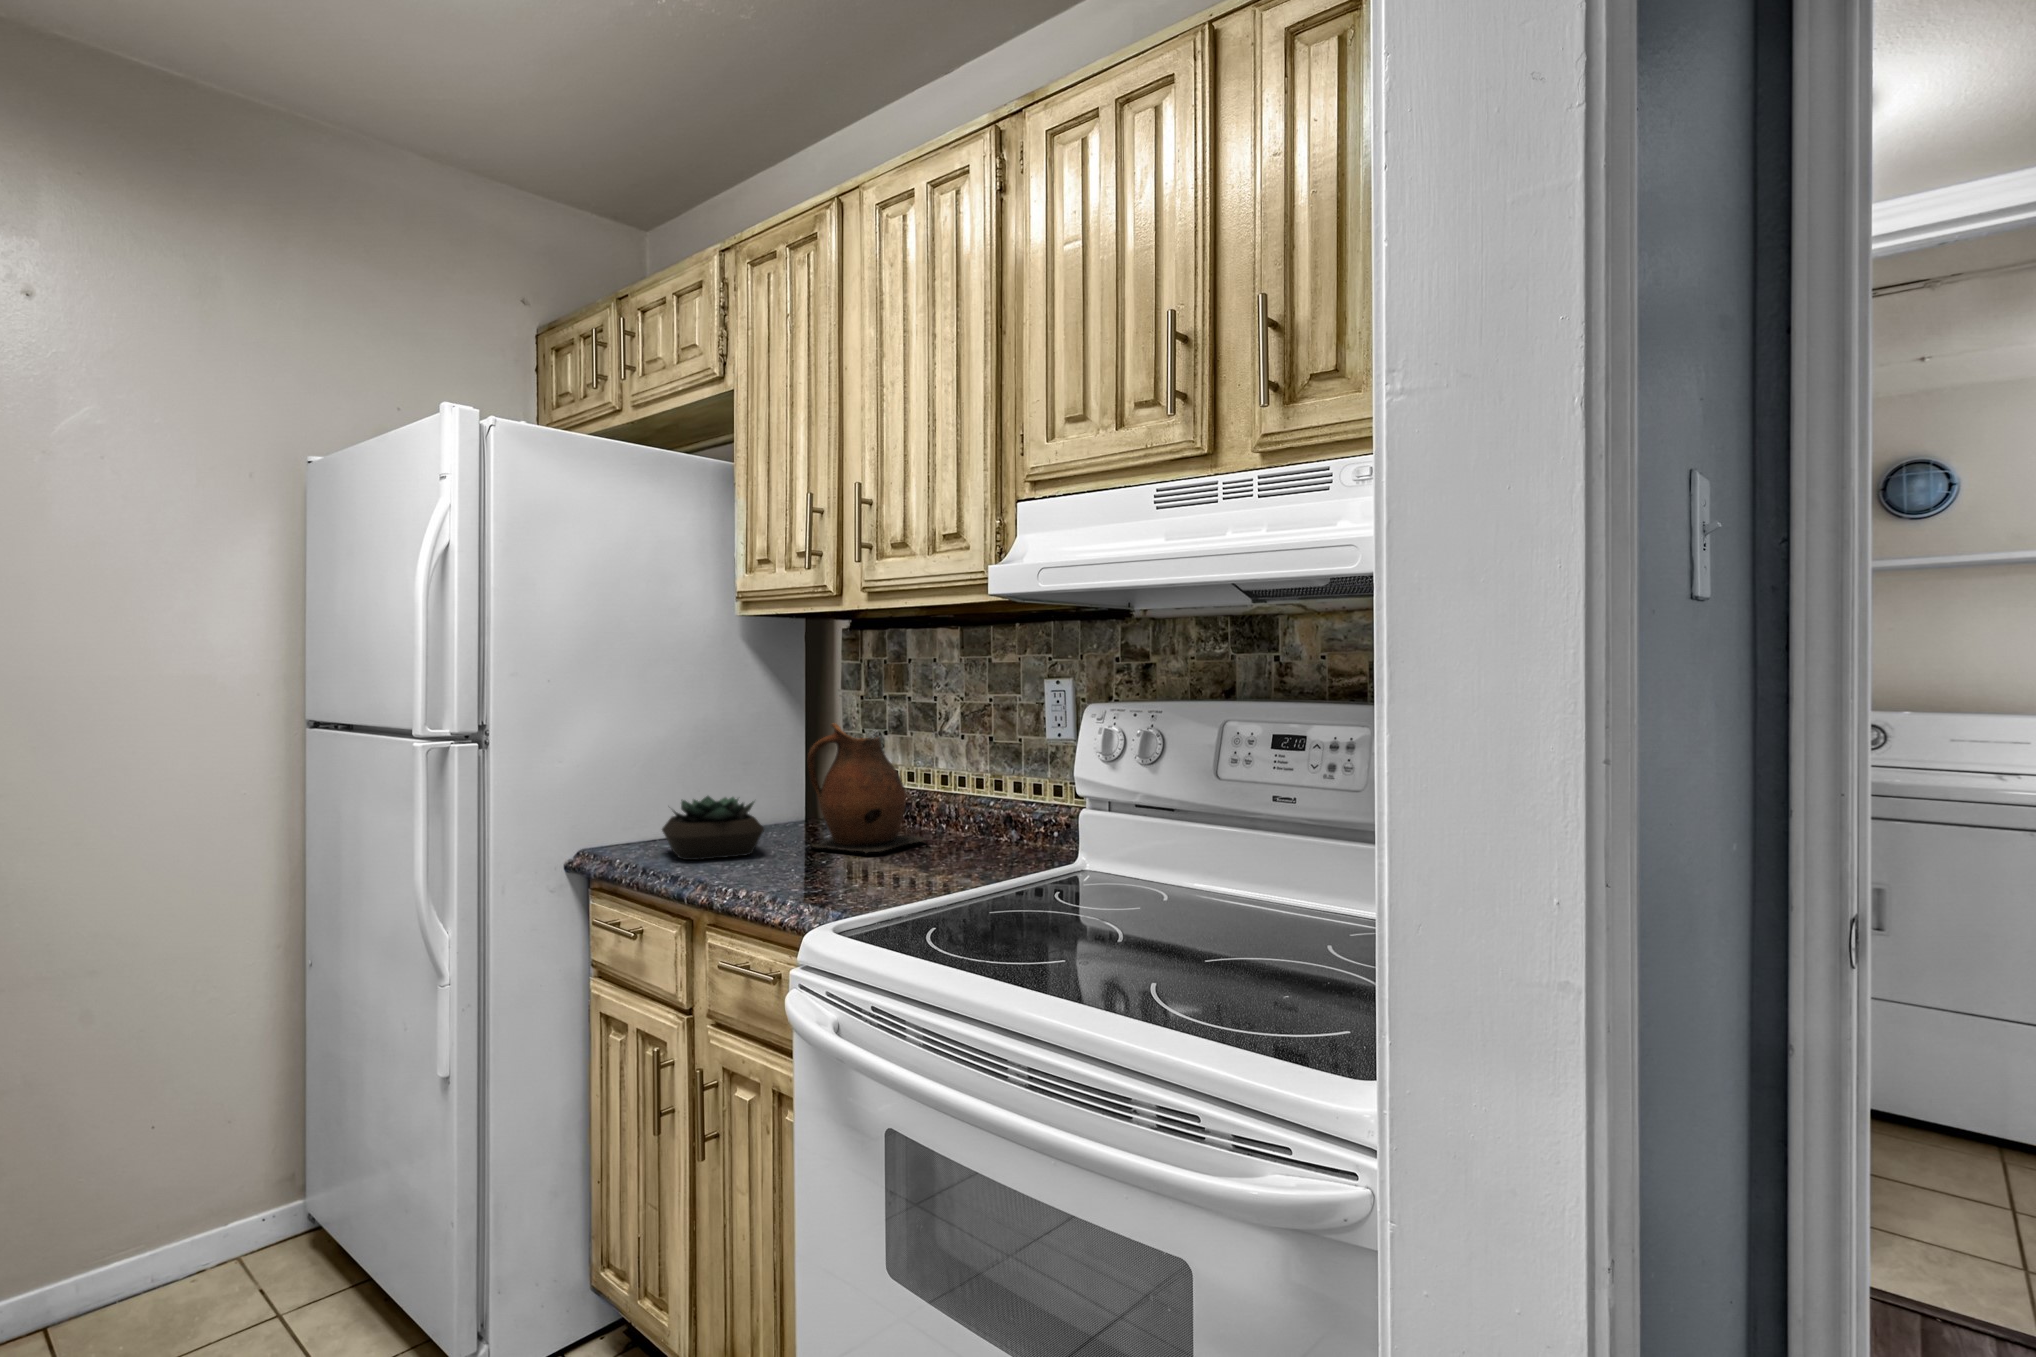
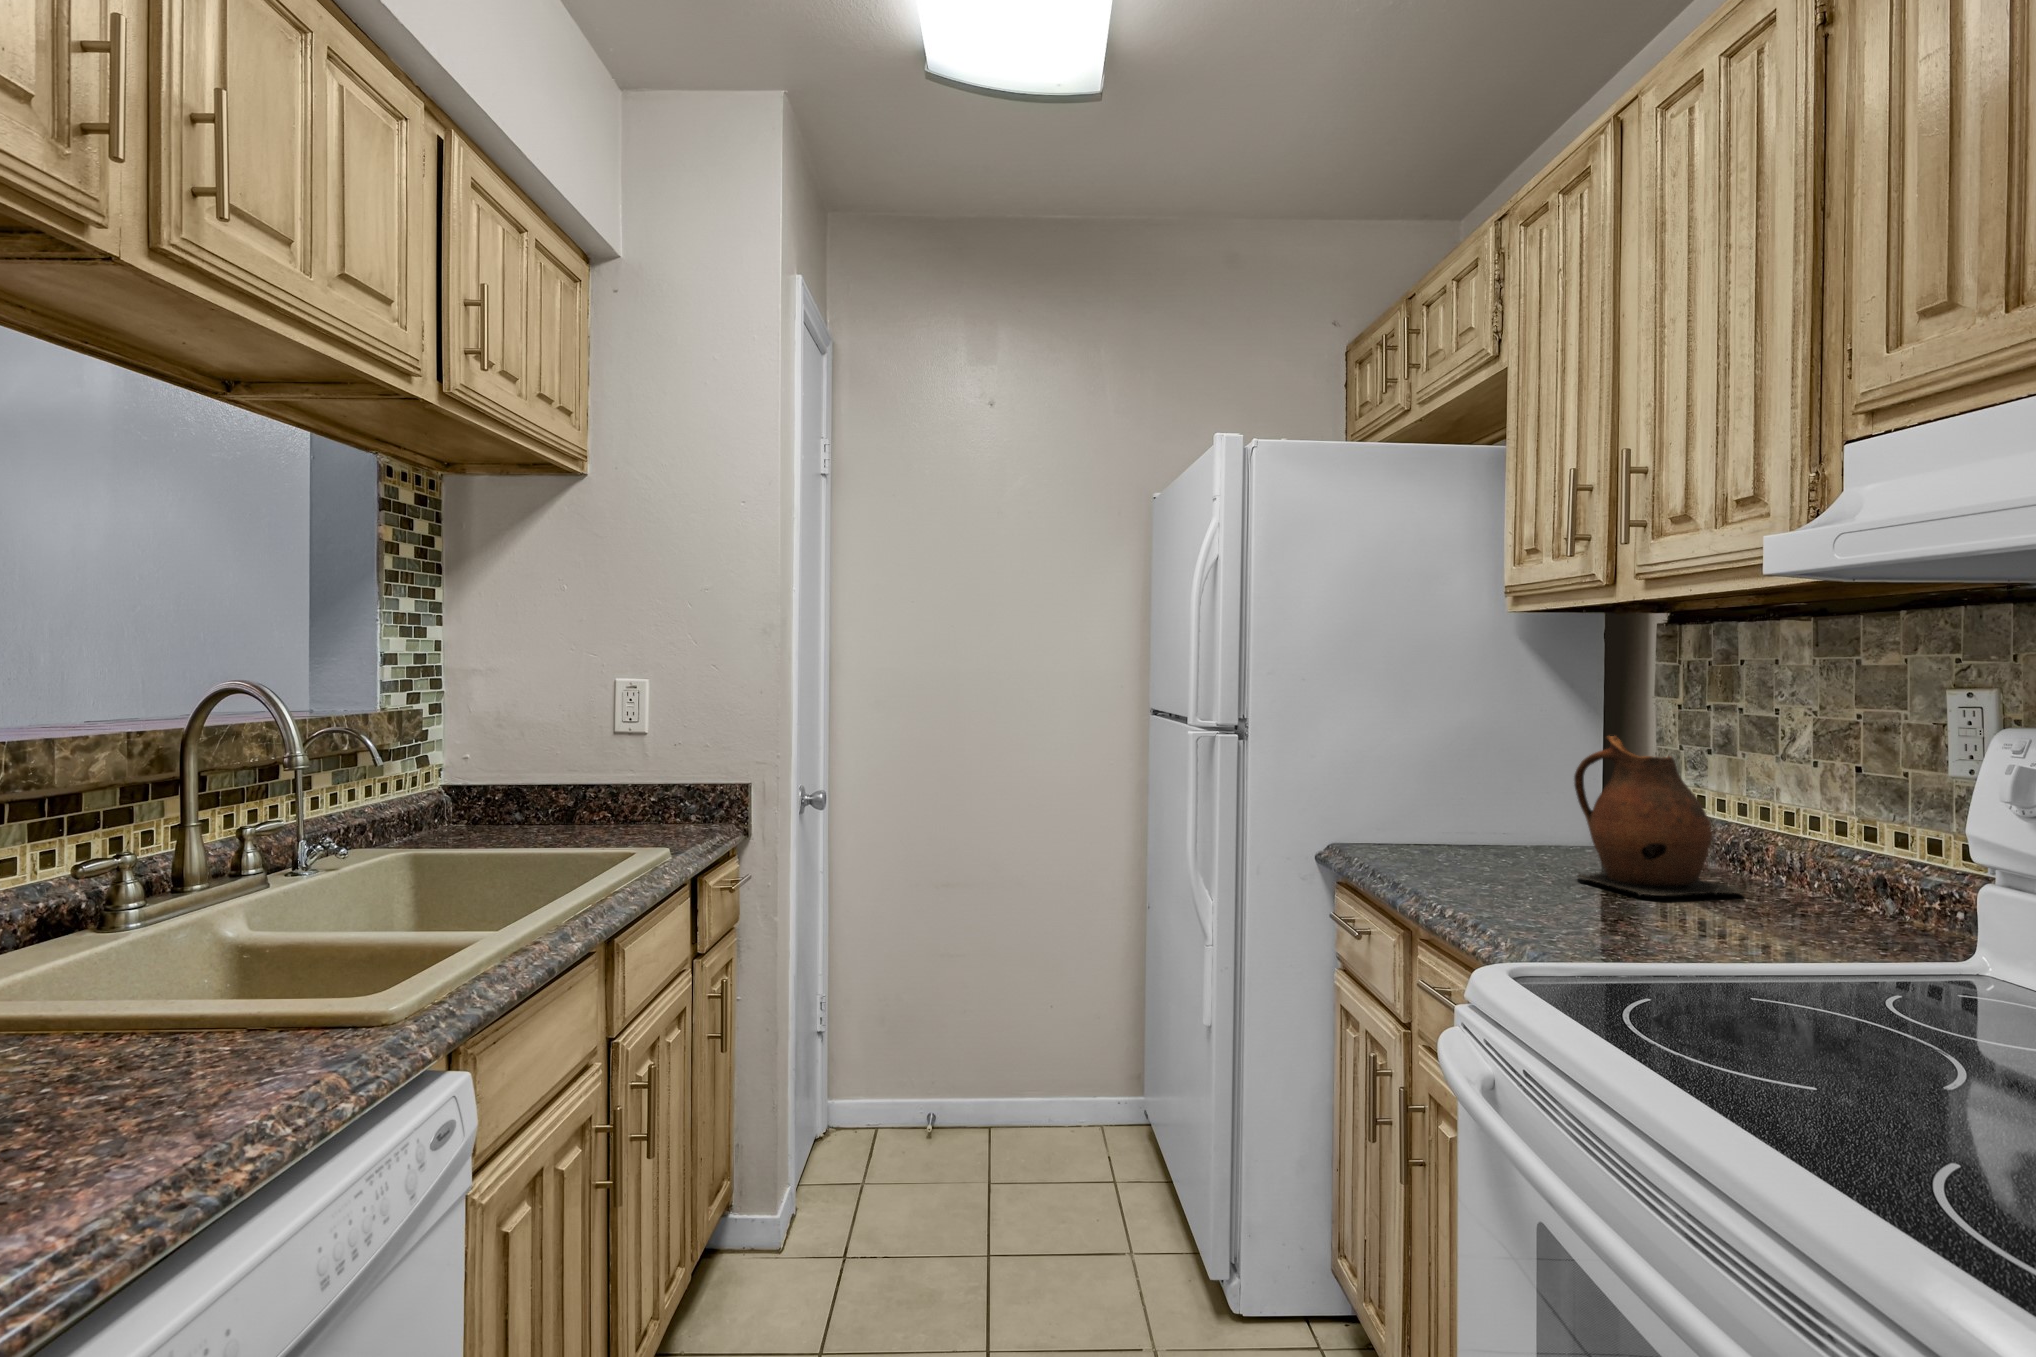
succulent plant: present [662,796,764,860] -> none [1406,804,1516,874]

